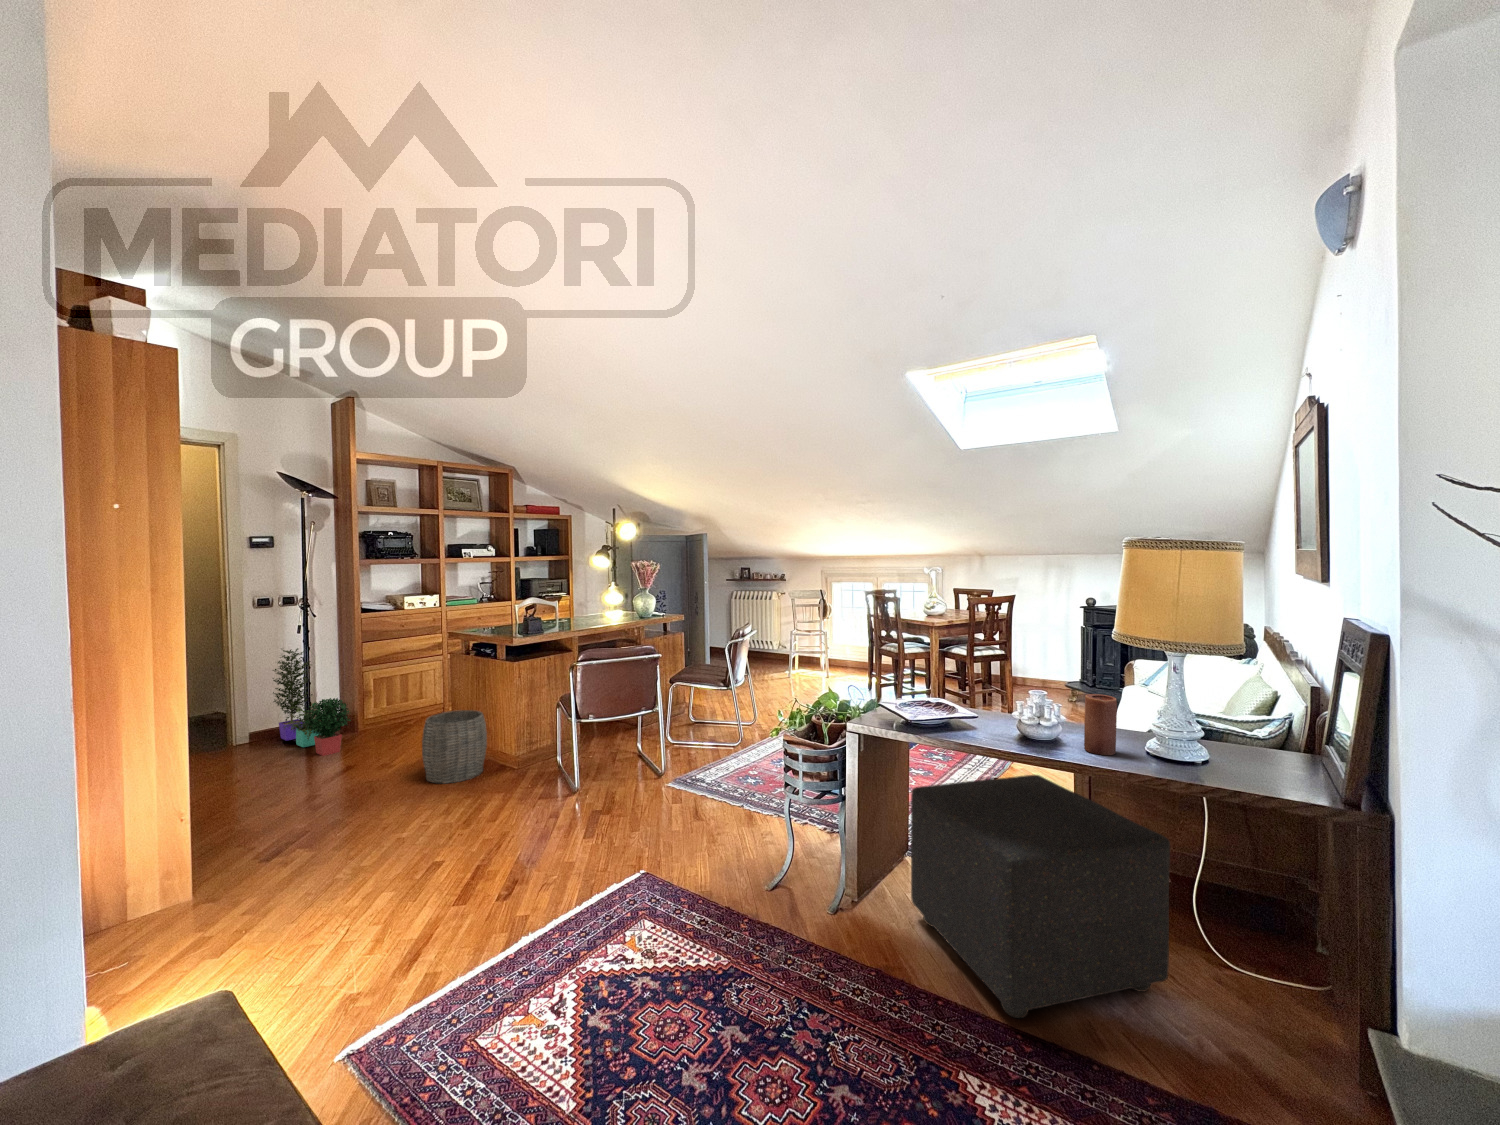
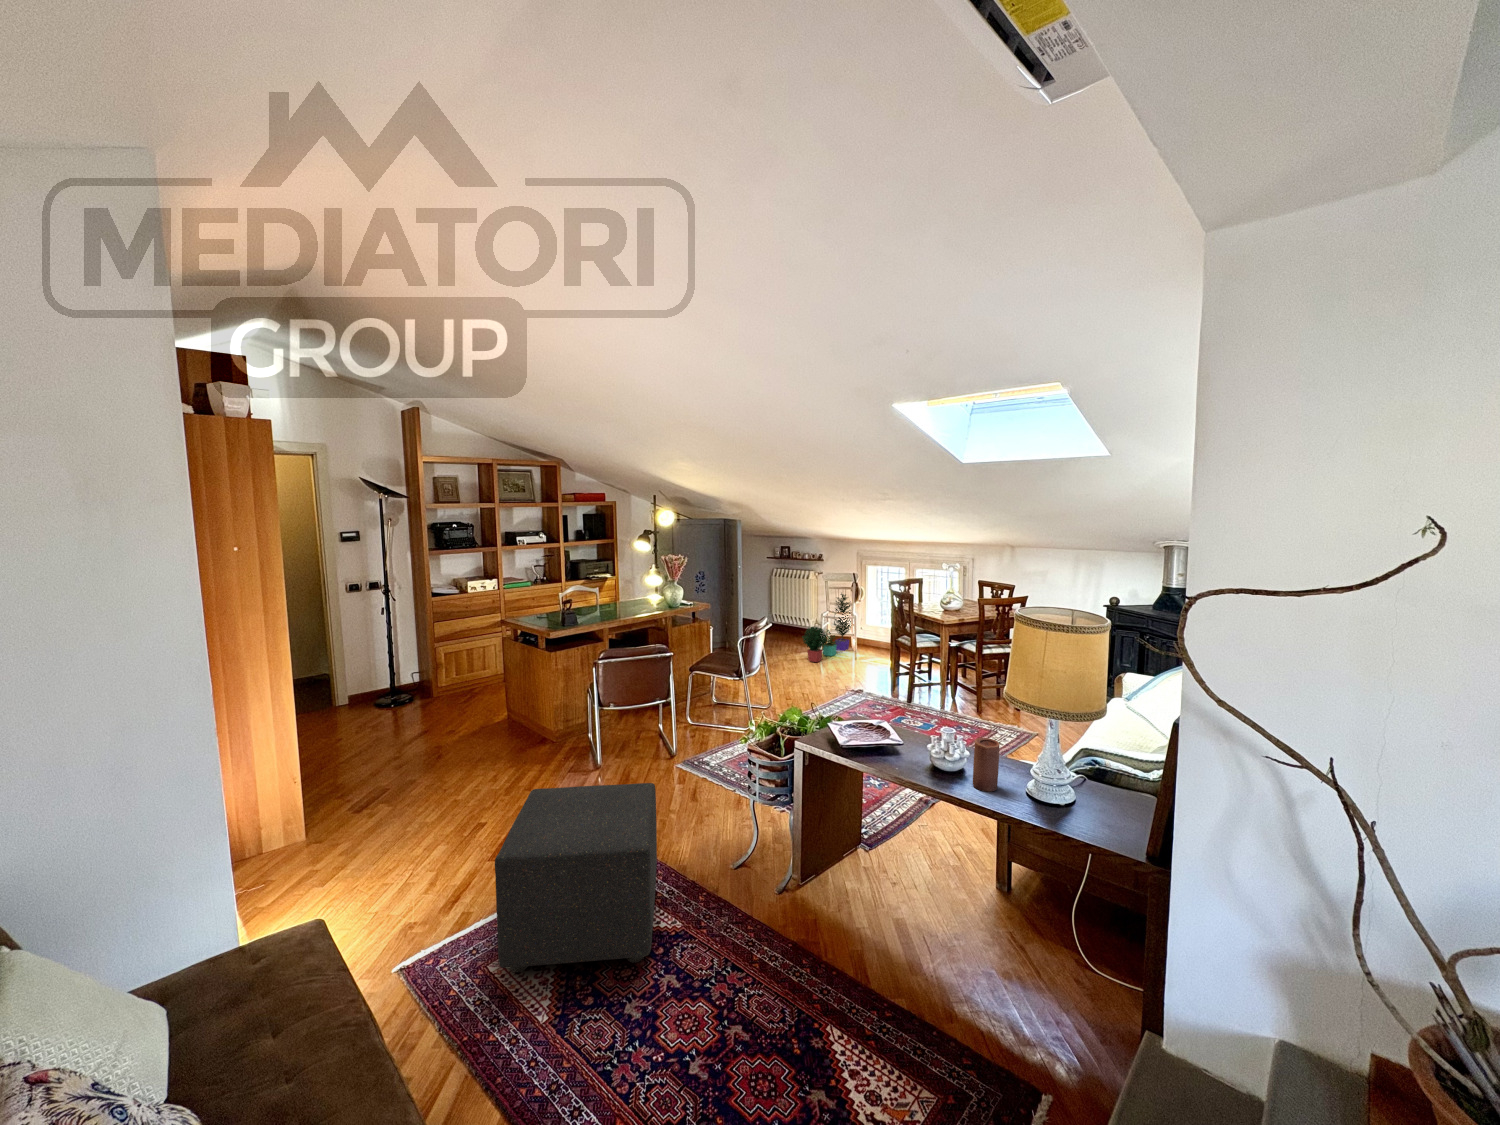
potted plant: present [273,648,351,756] -> present [802,593,851,662]
woven basket: present [422,710,487,783] -> none [478,691,531,753]
ottoman: present [911,775,1170,1018] -> present [495,783,657,972]

